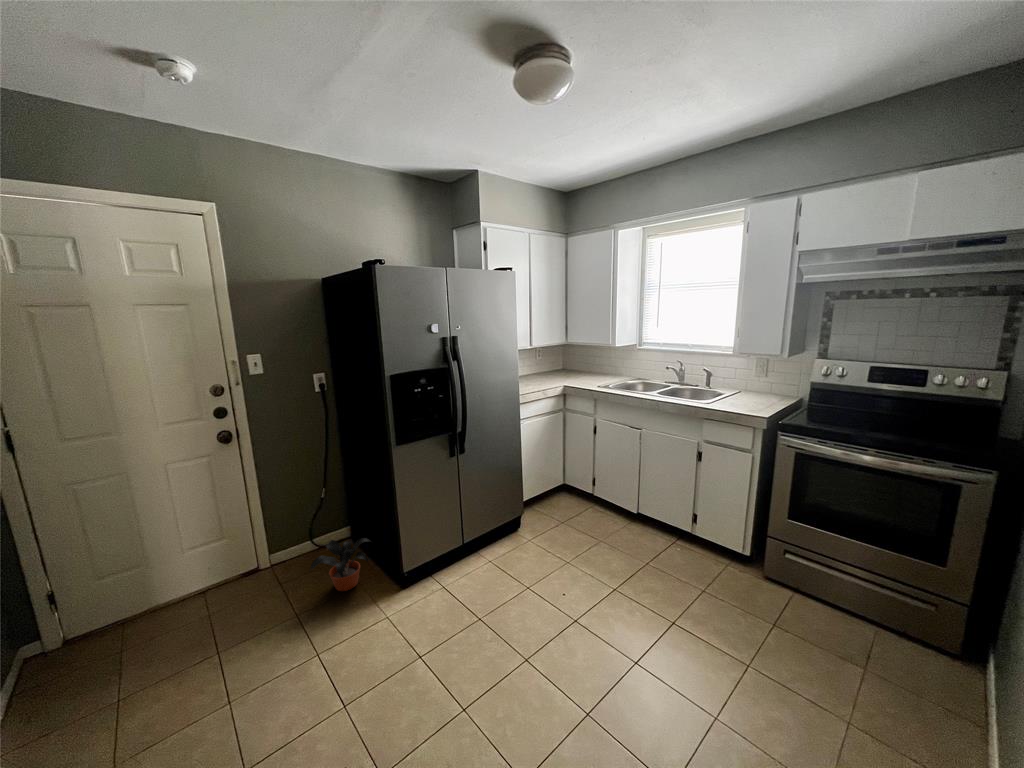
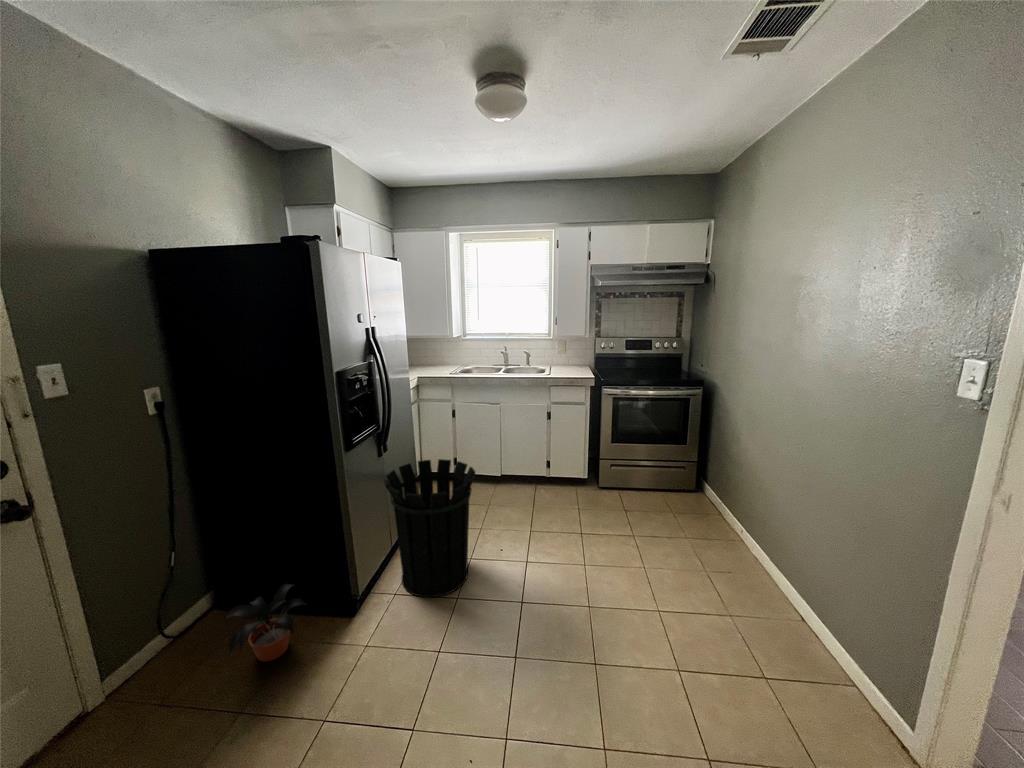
waste bin: none [436,470,528,611] -> present [384,459,475,597]

